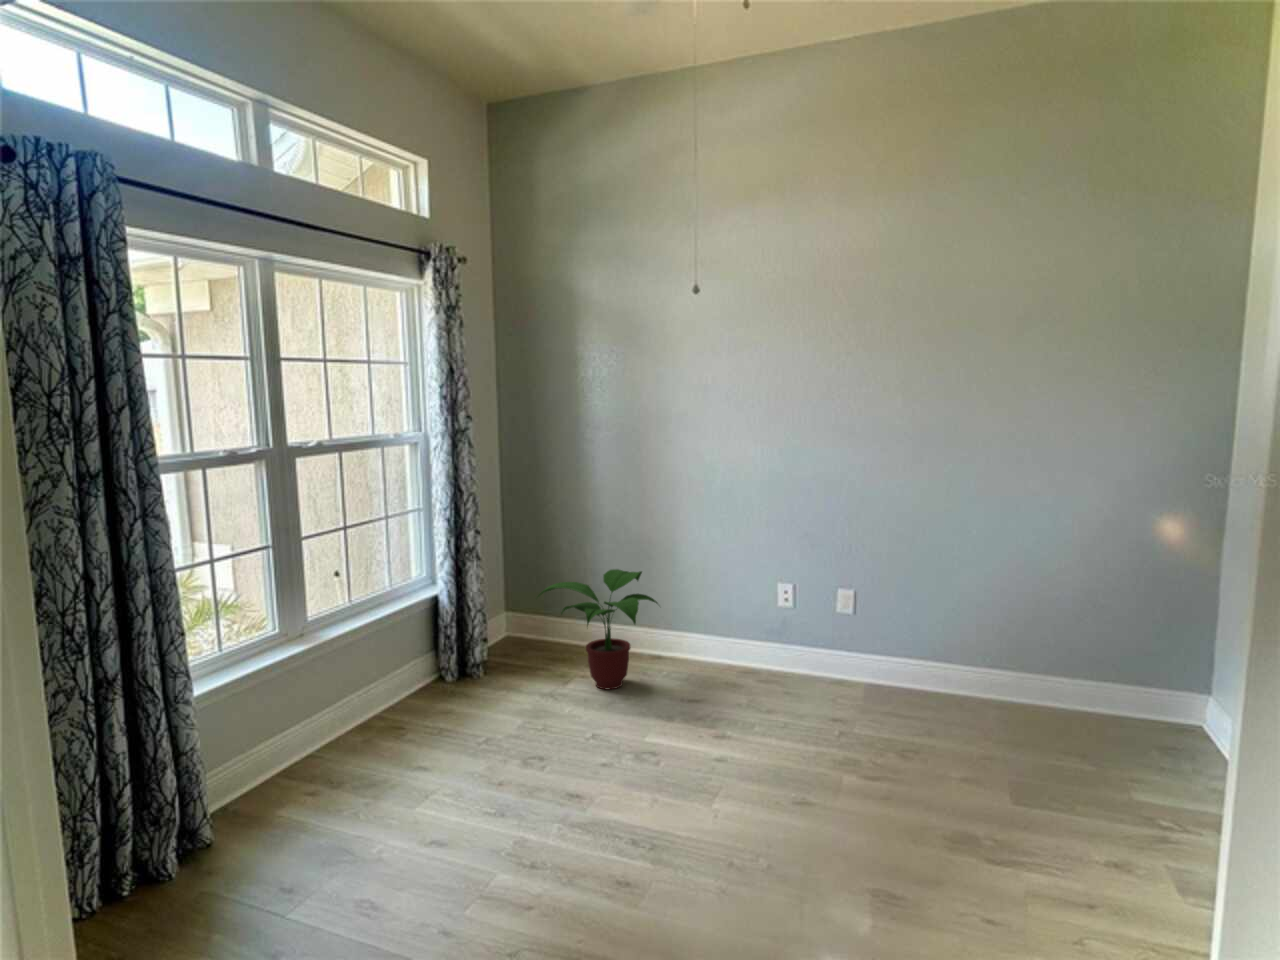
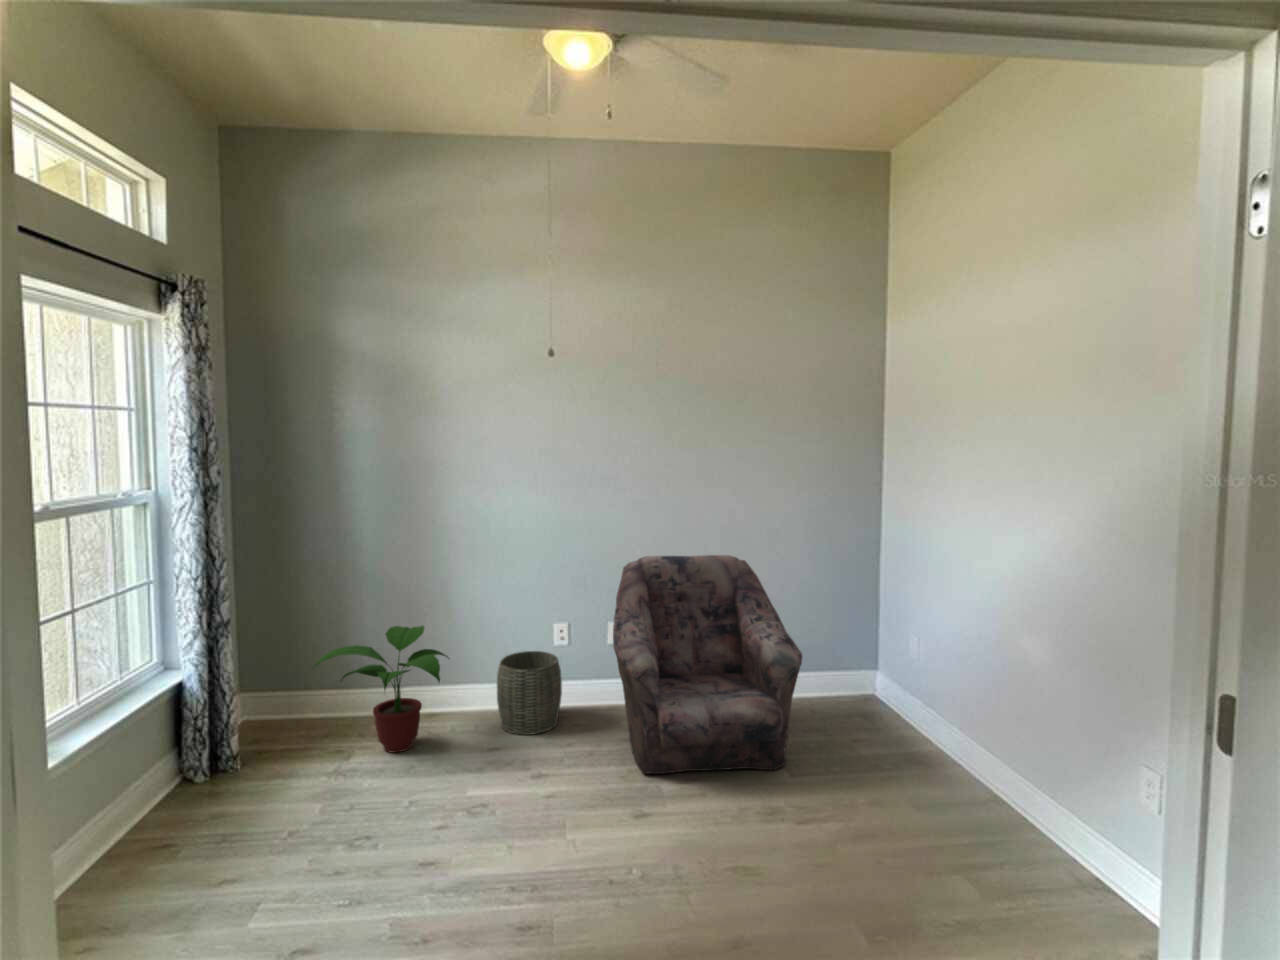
armchair: none [817,513,1080,799] -> present [613,555,802,774]
woven basket: none [707,610,777,698] -> present [497,651,562,735]

